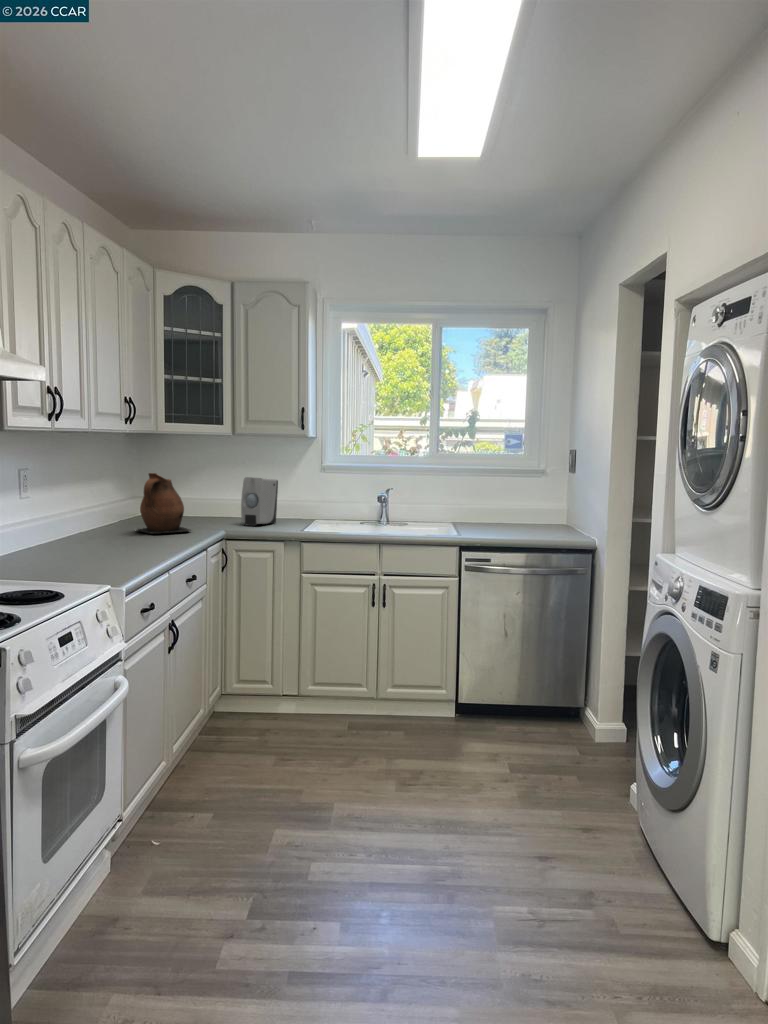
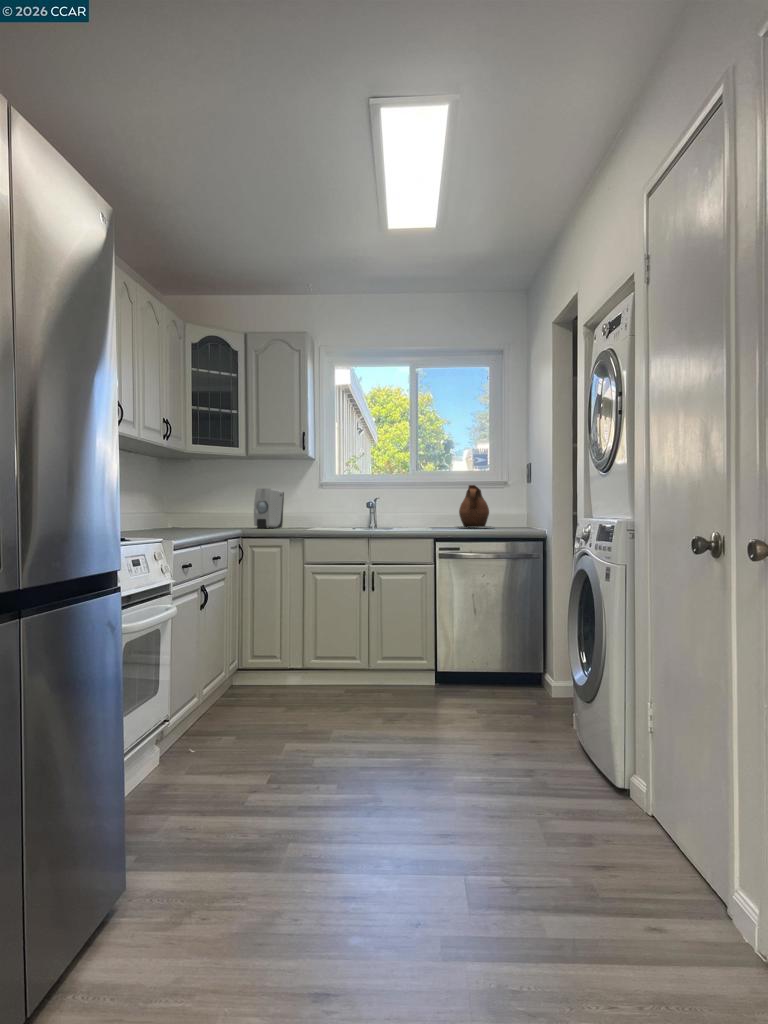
ceramic pitcher: present [138,473,191,533] -> present [459,485,489,527]

